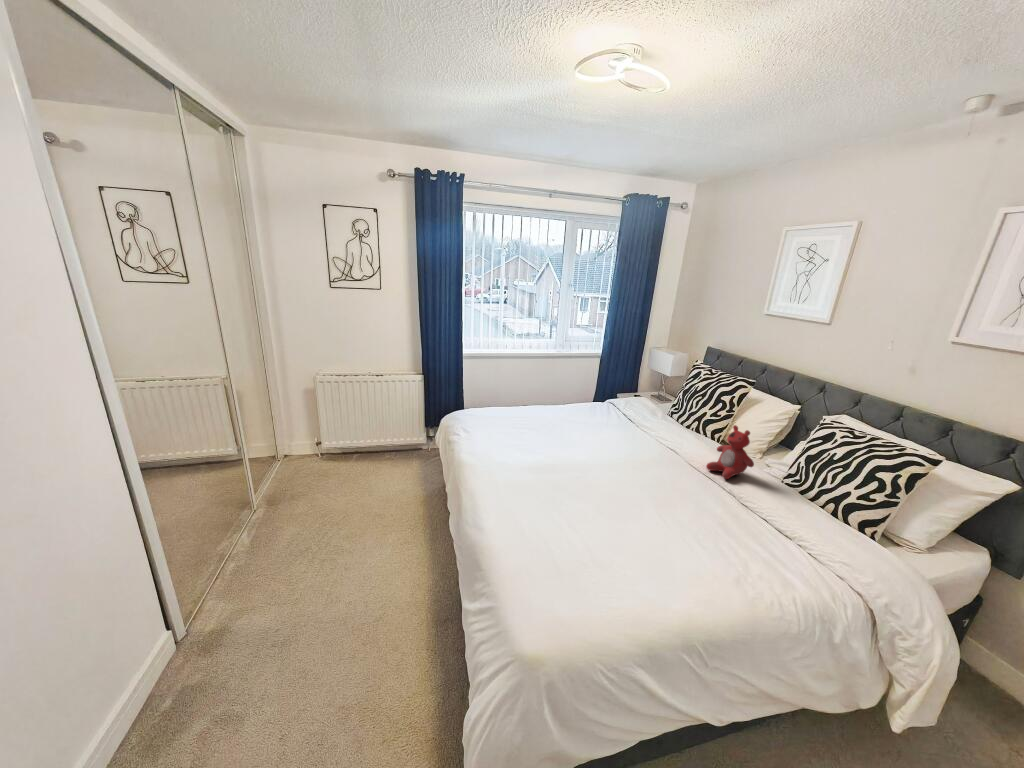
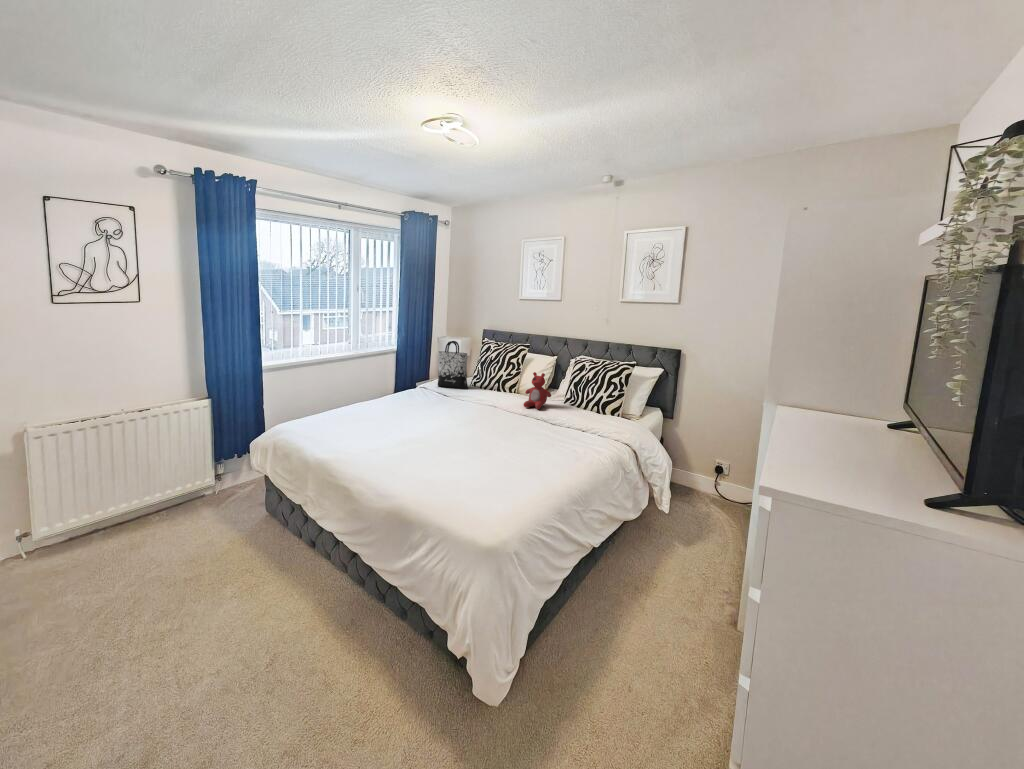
tote bag: none [622,358,662,419] -> present [438,341,468,388]

